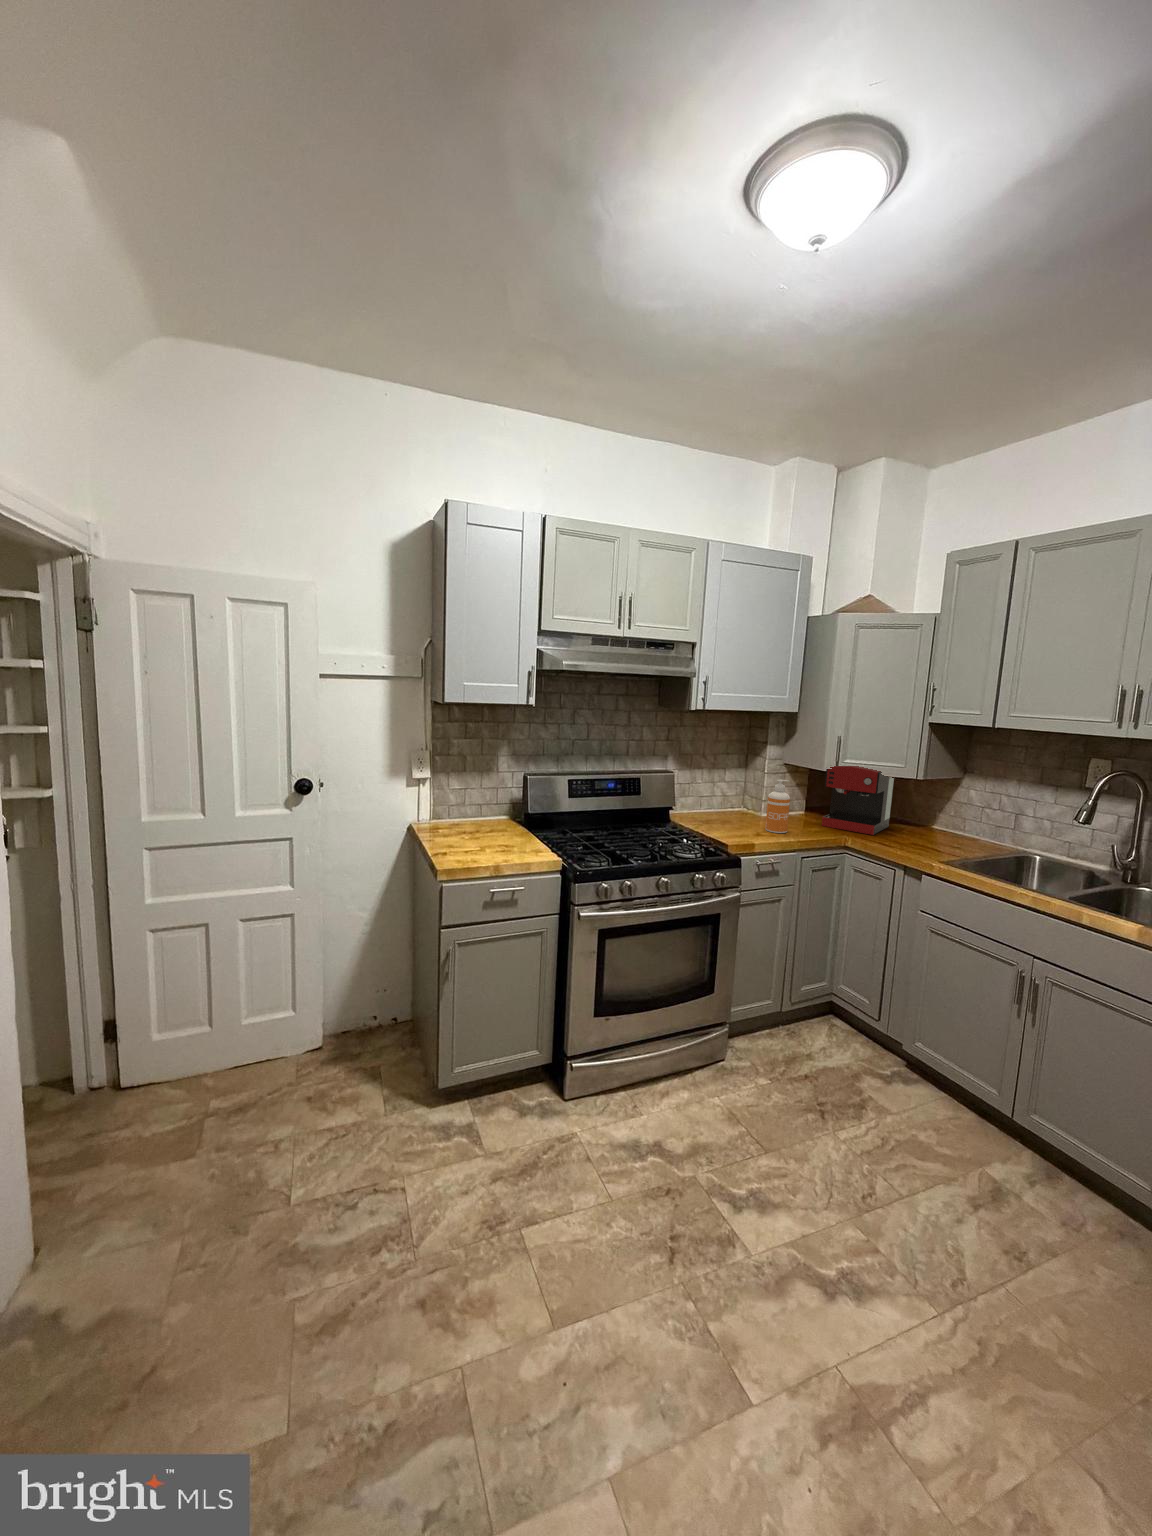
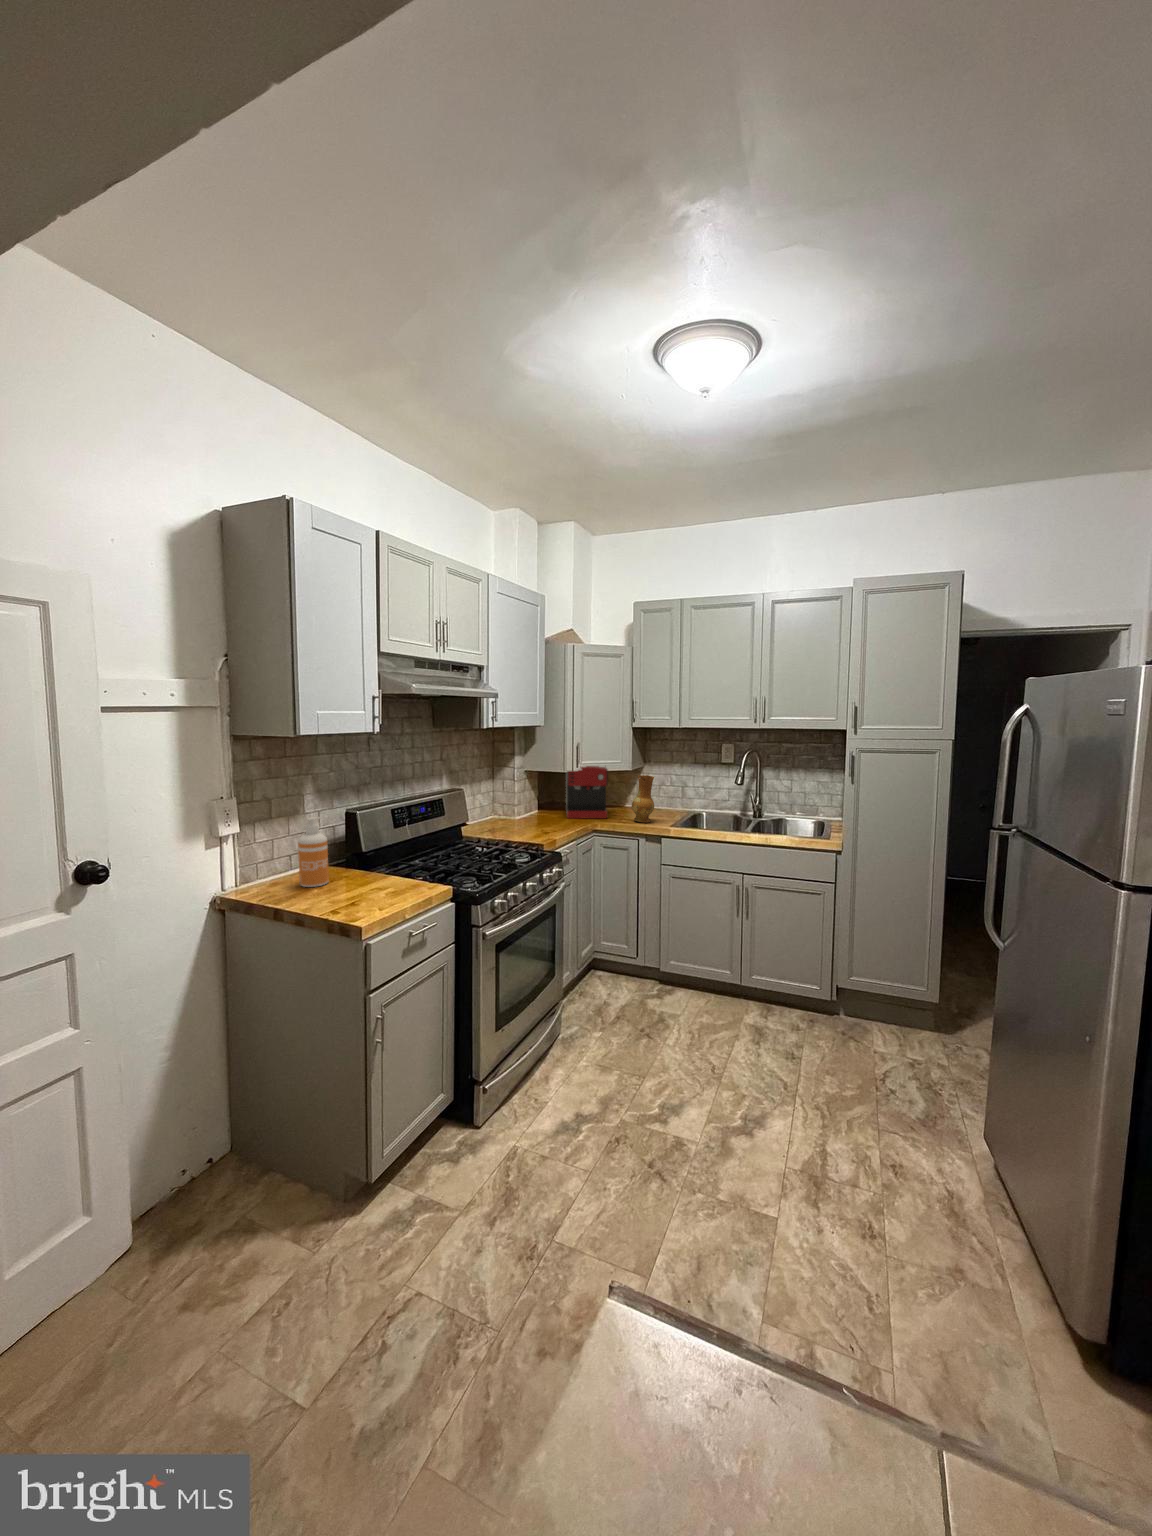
soap dispenser: present [765,779,790,833] -> present [298,817,329,887]
ceramic jug: none [902,786,940,851] -> present [632,775,654,823]

